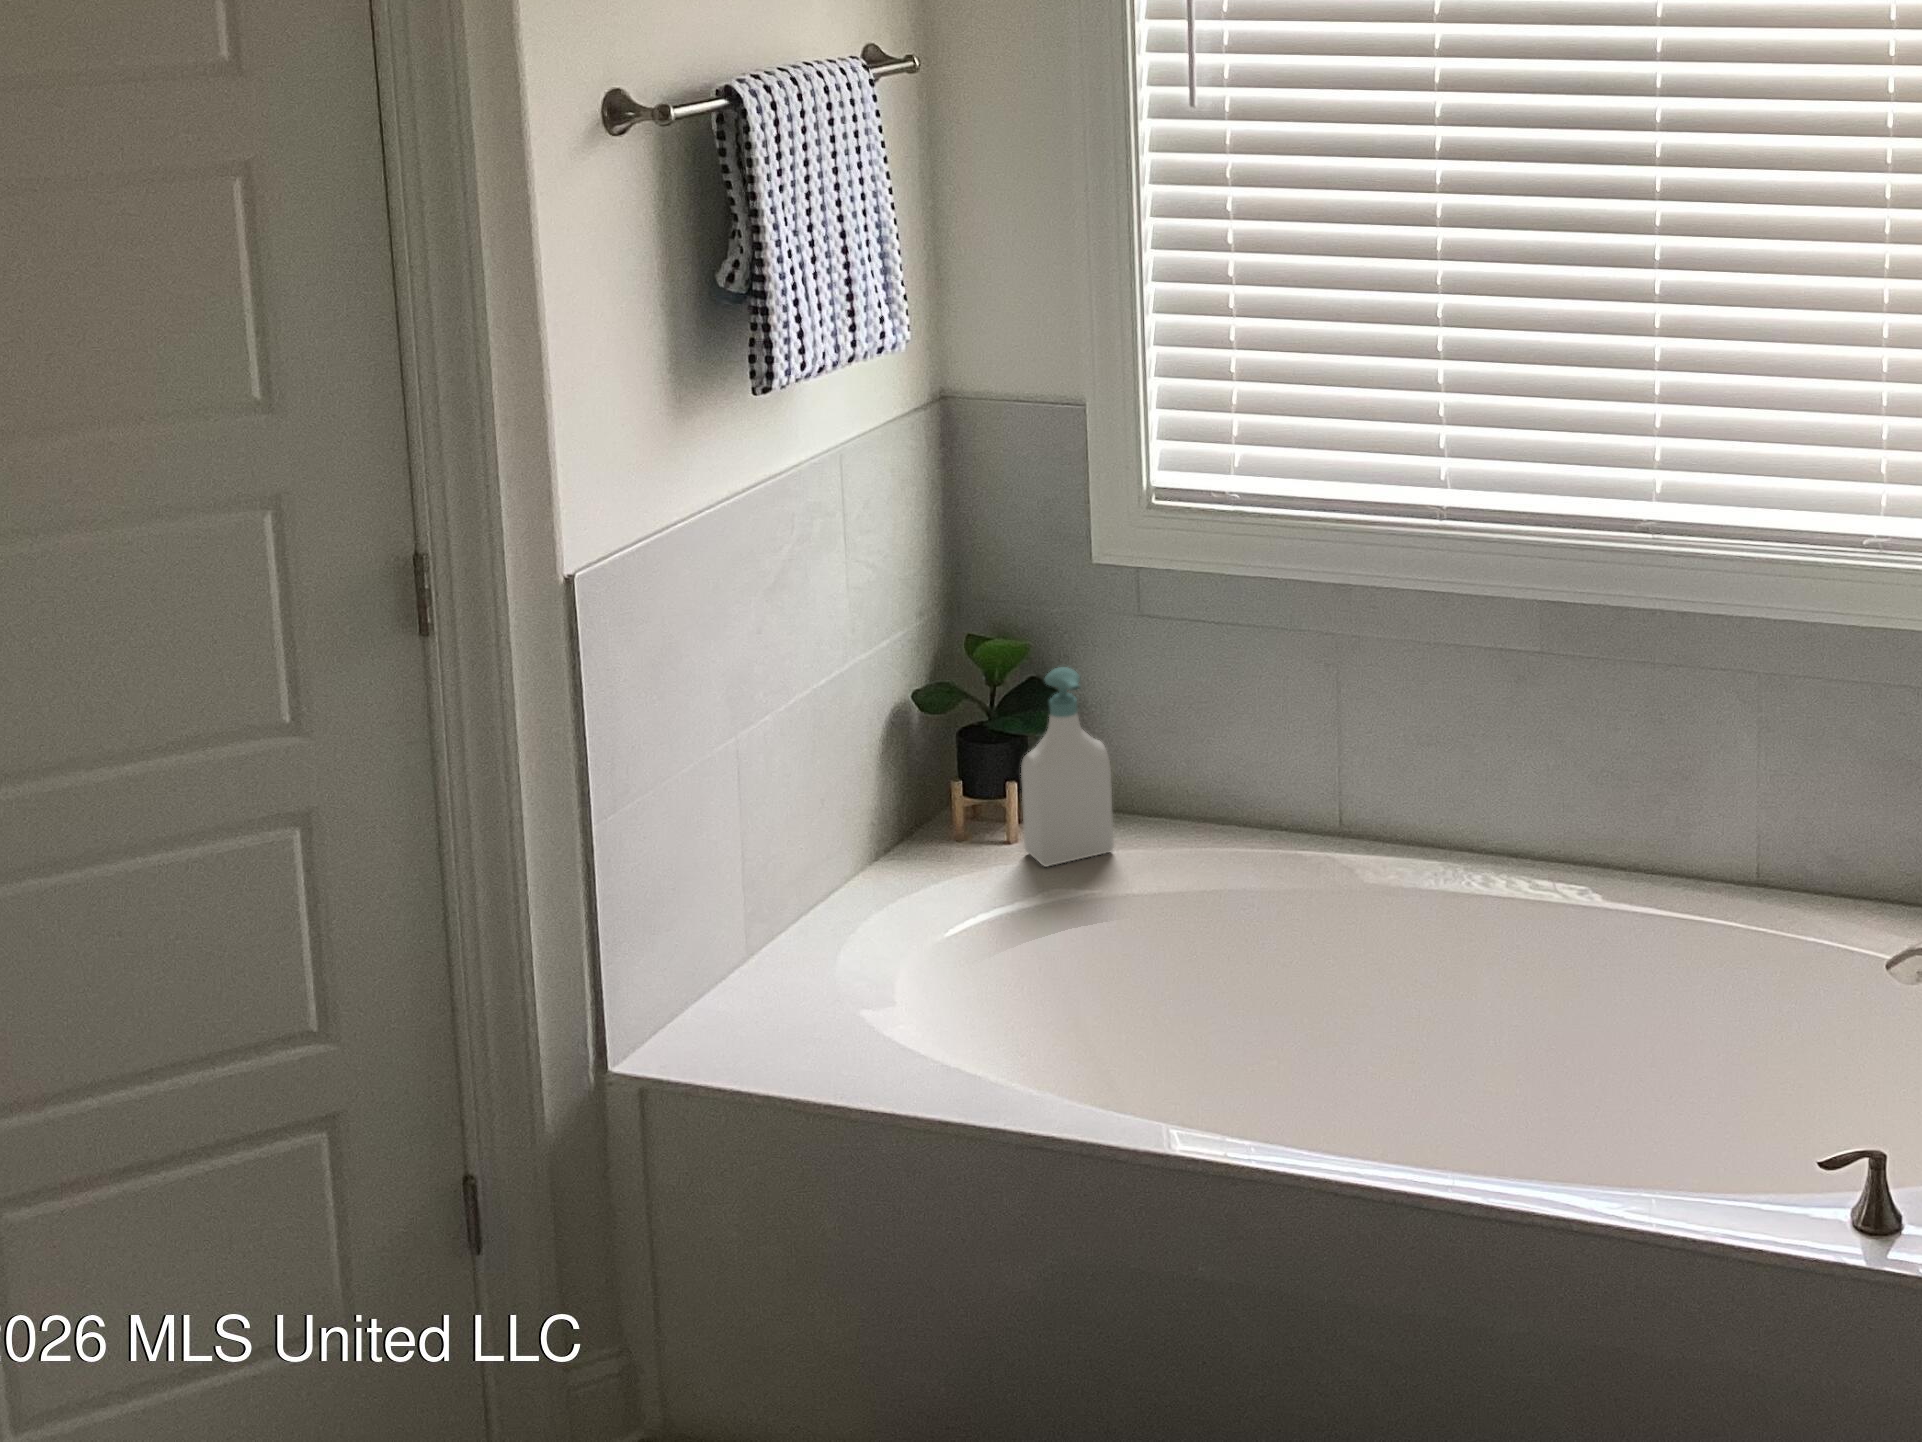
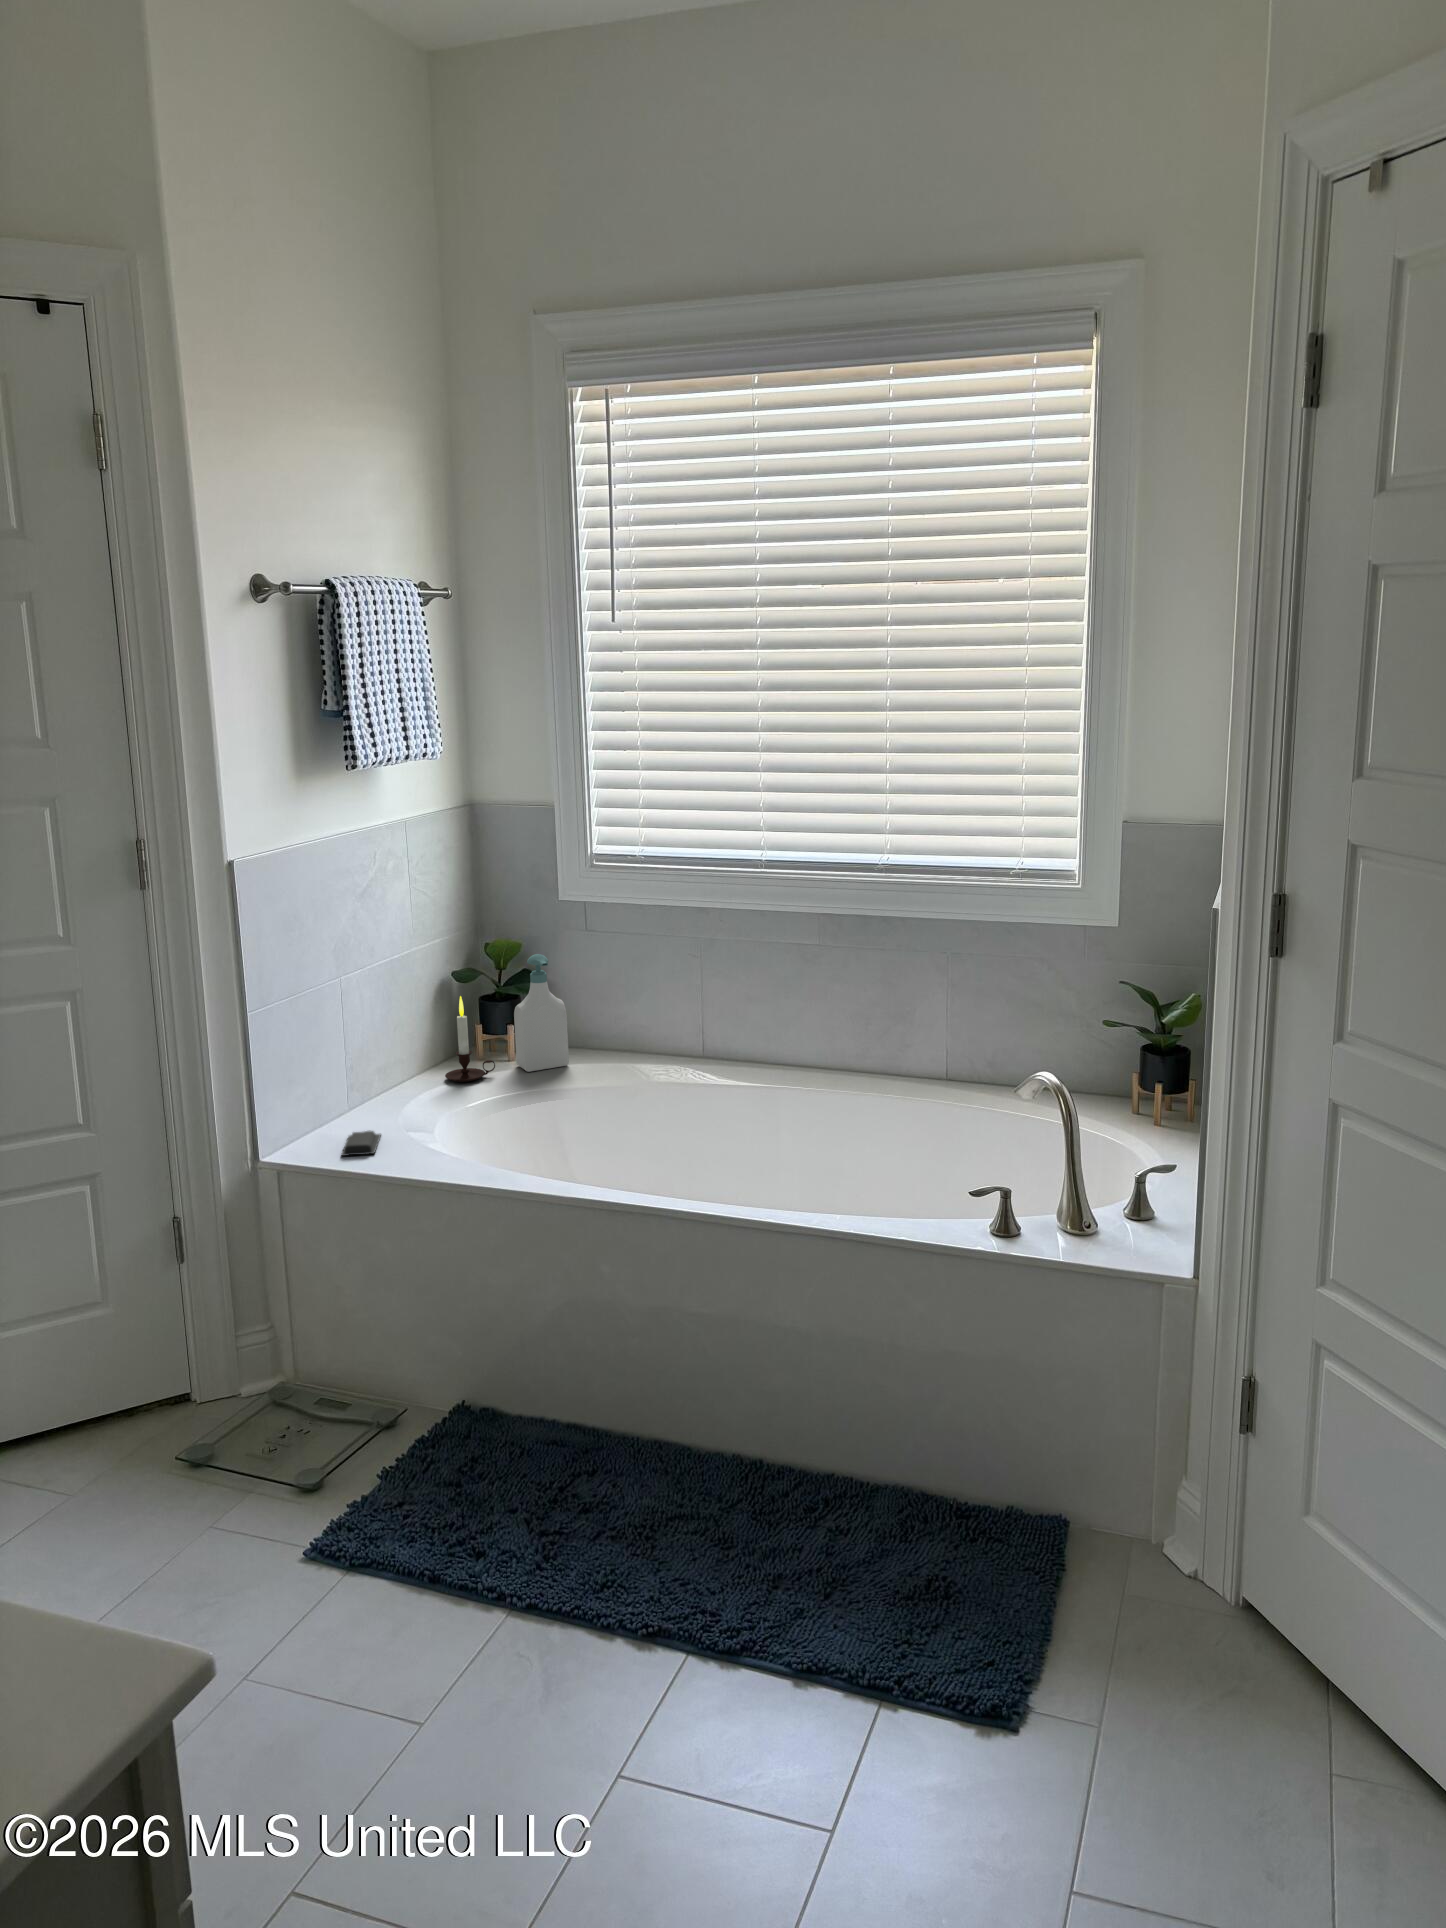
candle: none [906,744,990,890] -> present [445,996,495,1082]
soap bar: none [746,1003,810,1057] -> present [341,1131,381,1156]

